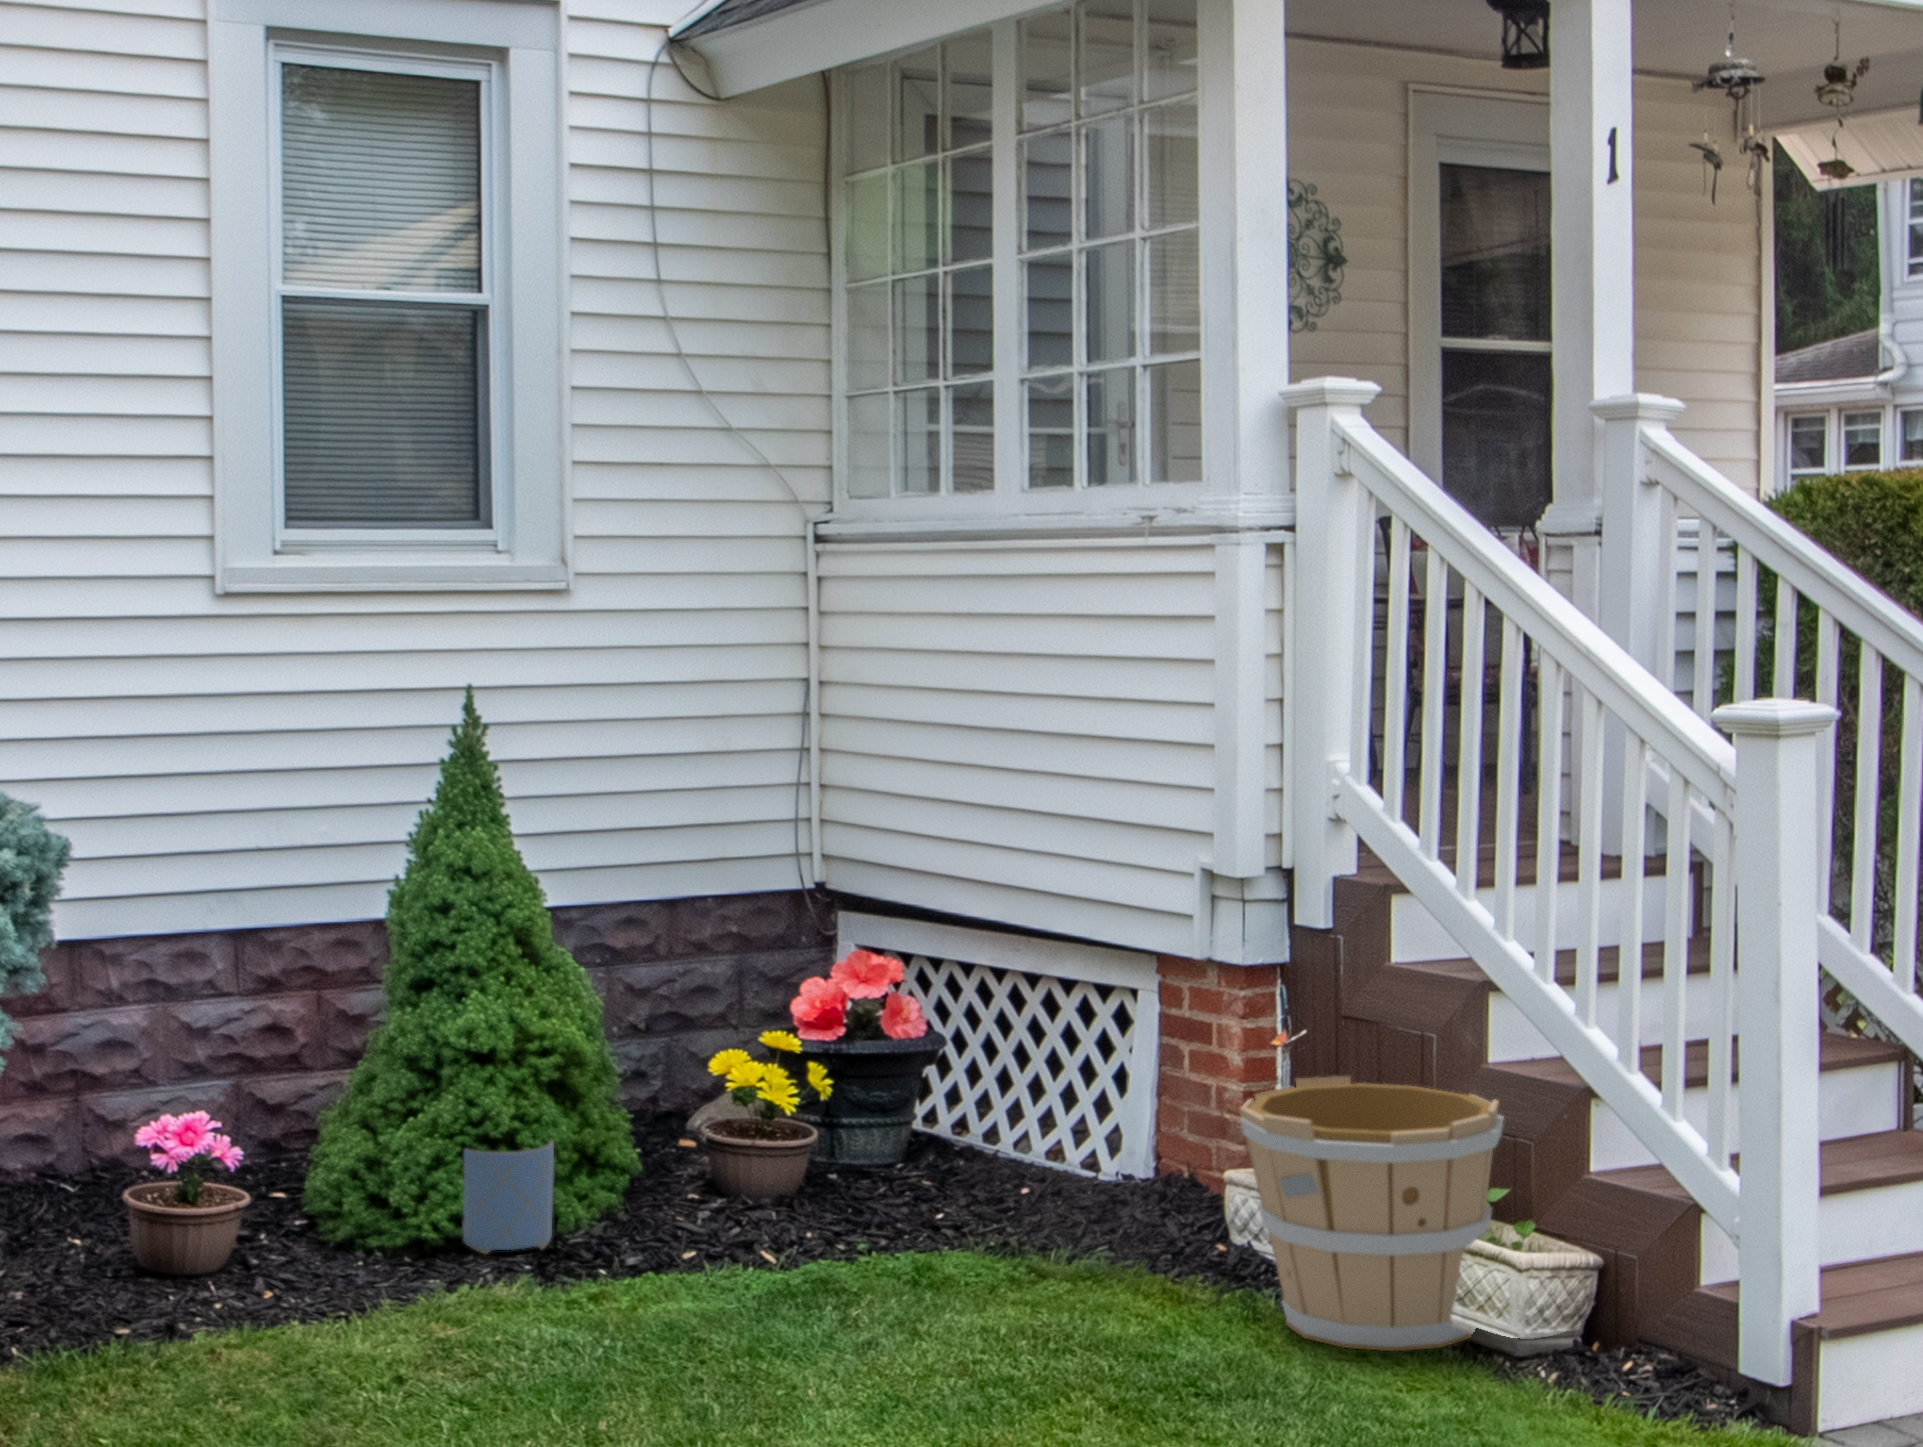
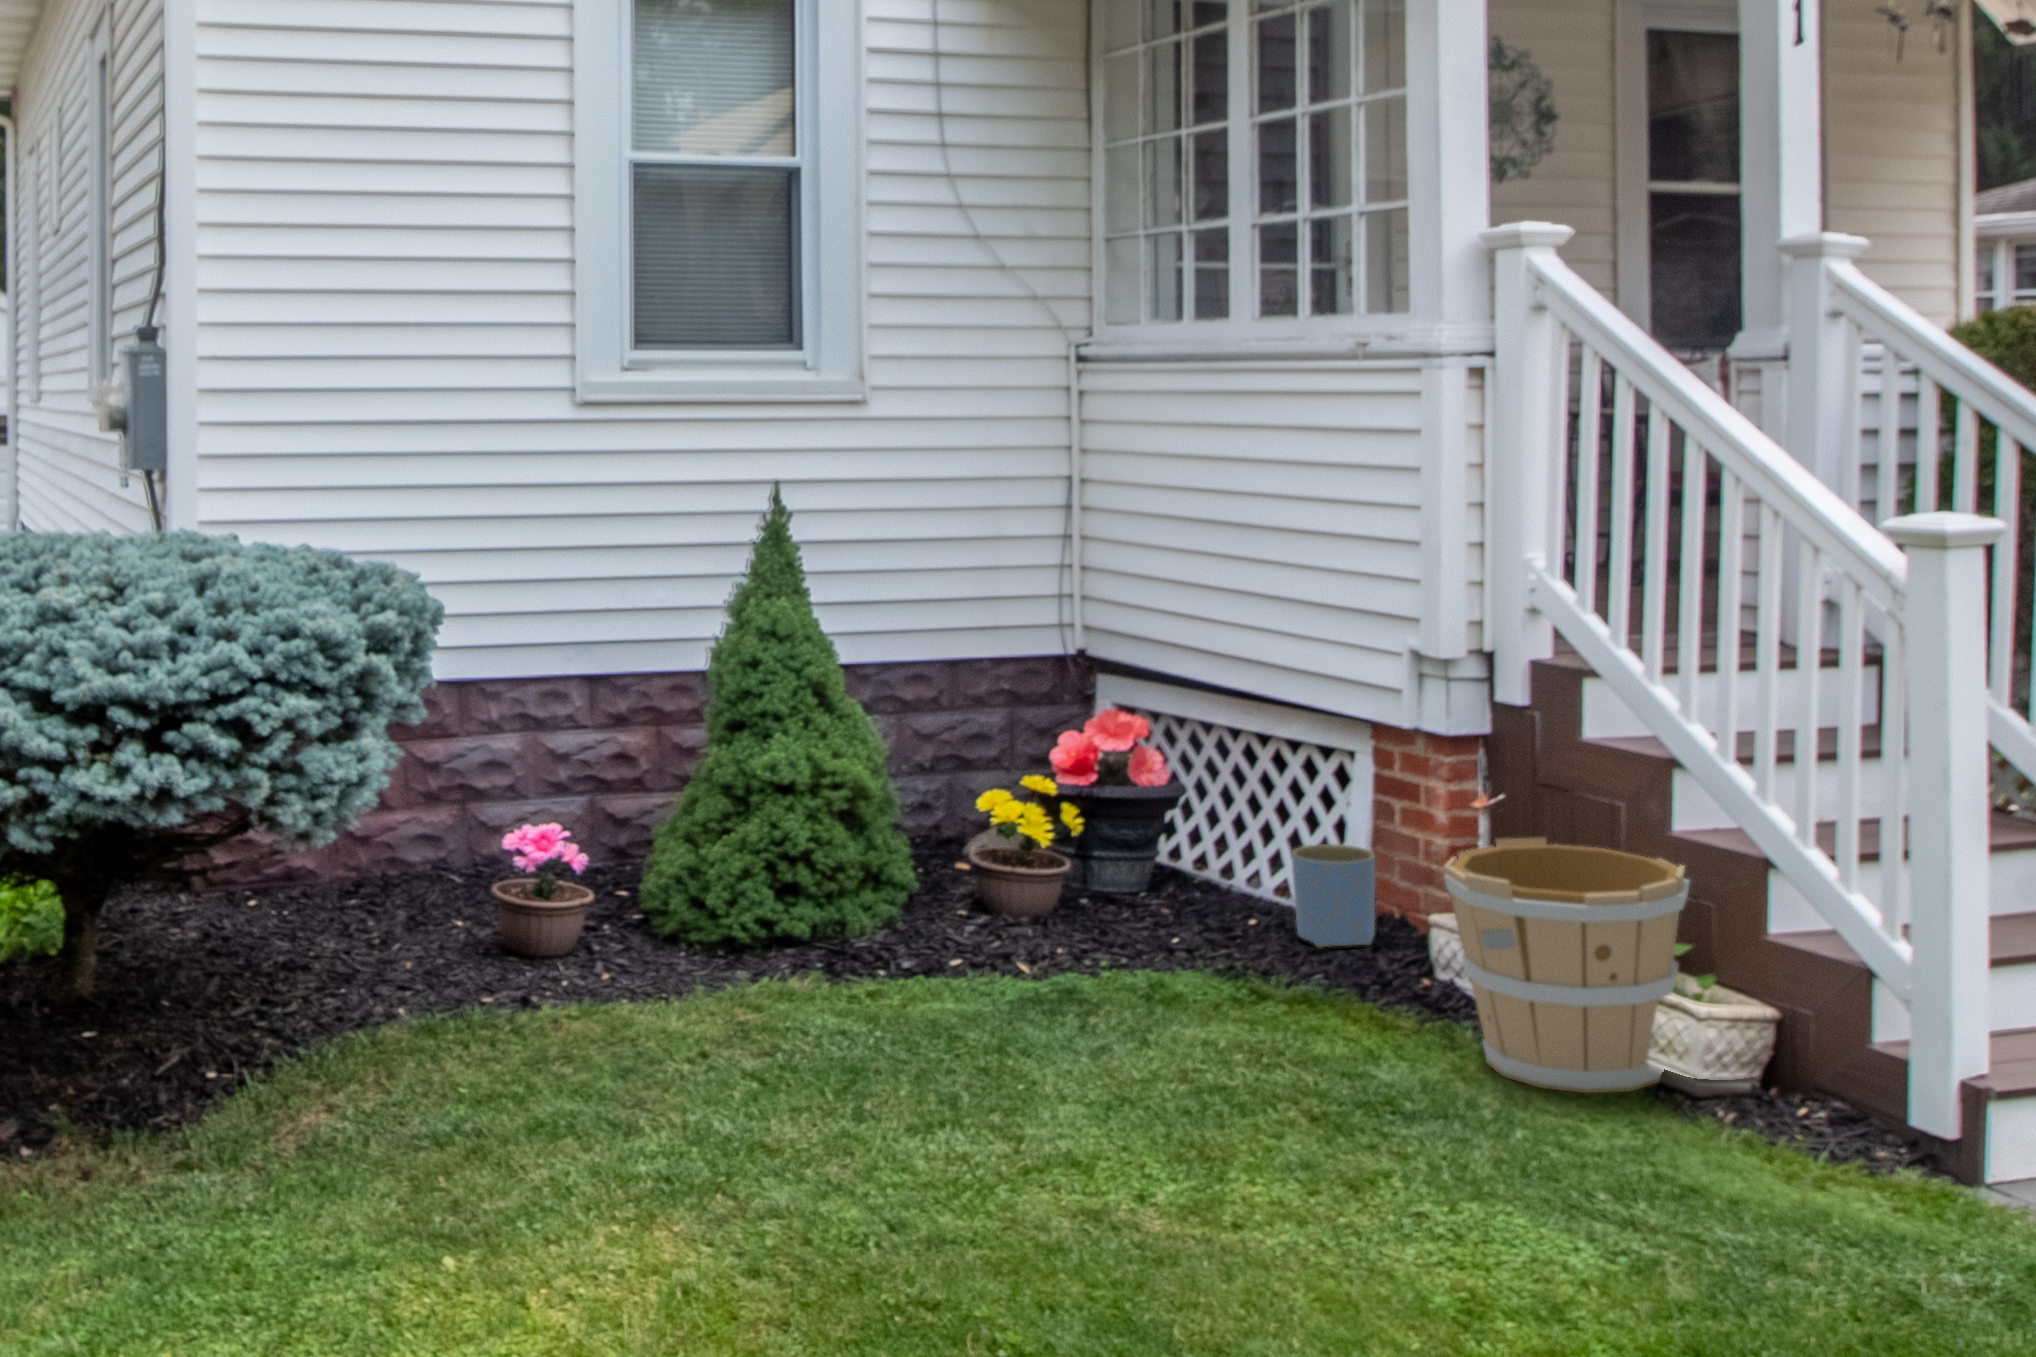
planter: present [462,1141,554,1255] -> present [1291,844,1375,948]

